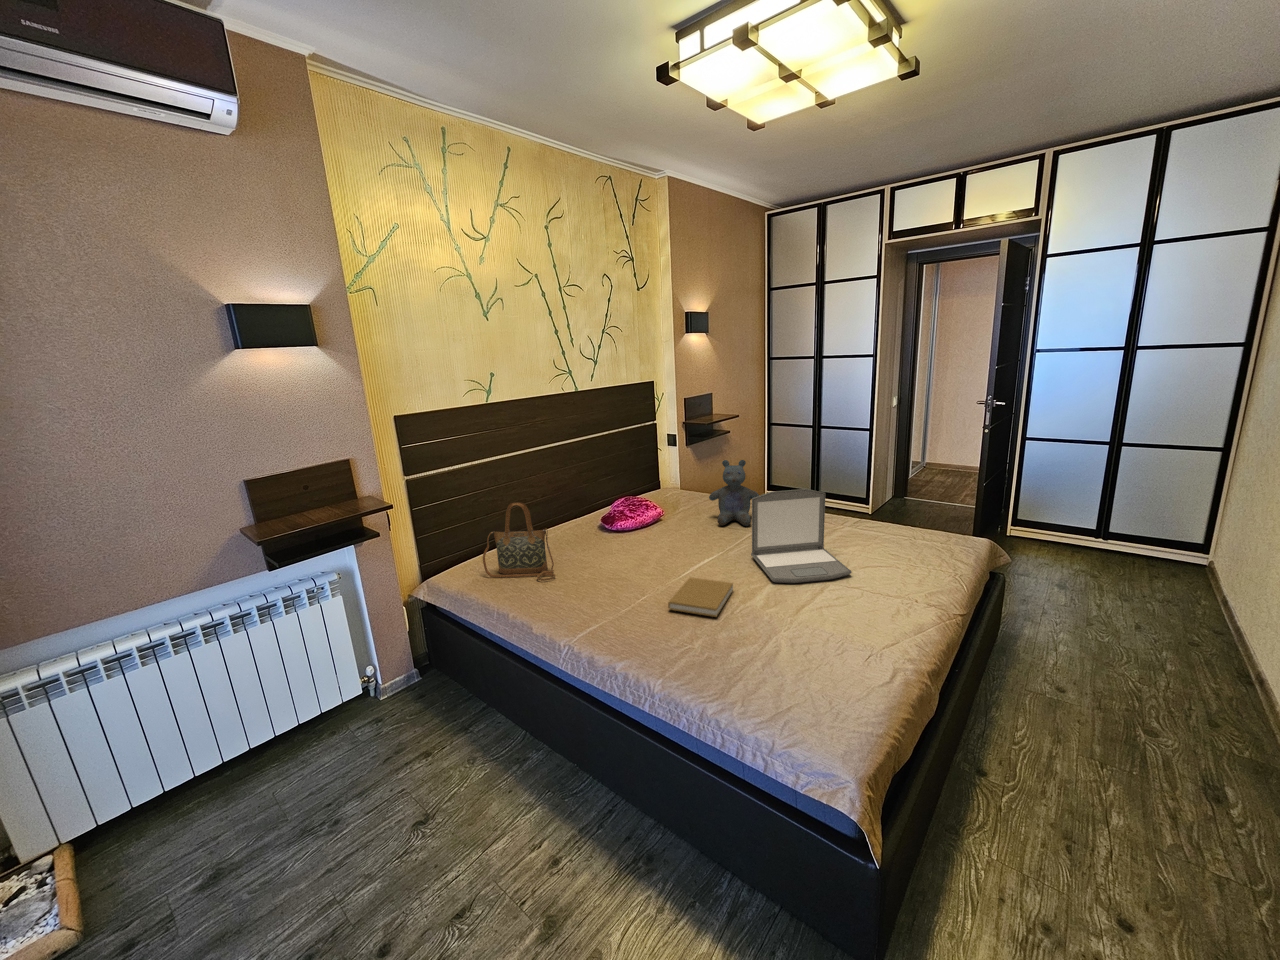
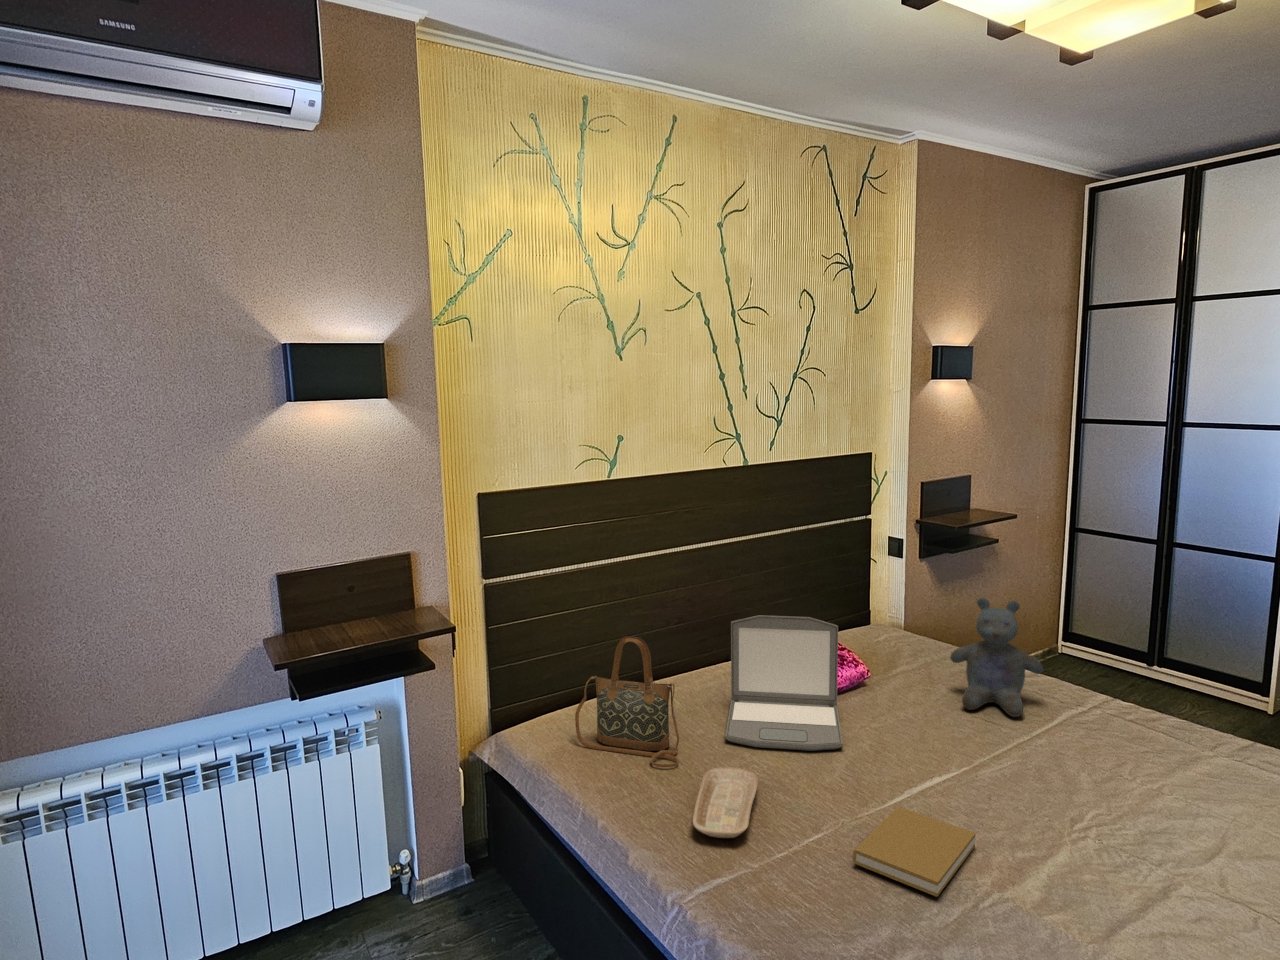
laptop: present [751,489,852,583] -> present [725,615,843,751]
tray: none [570,573,607,611] -> present [693,767,758,838]

